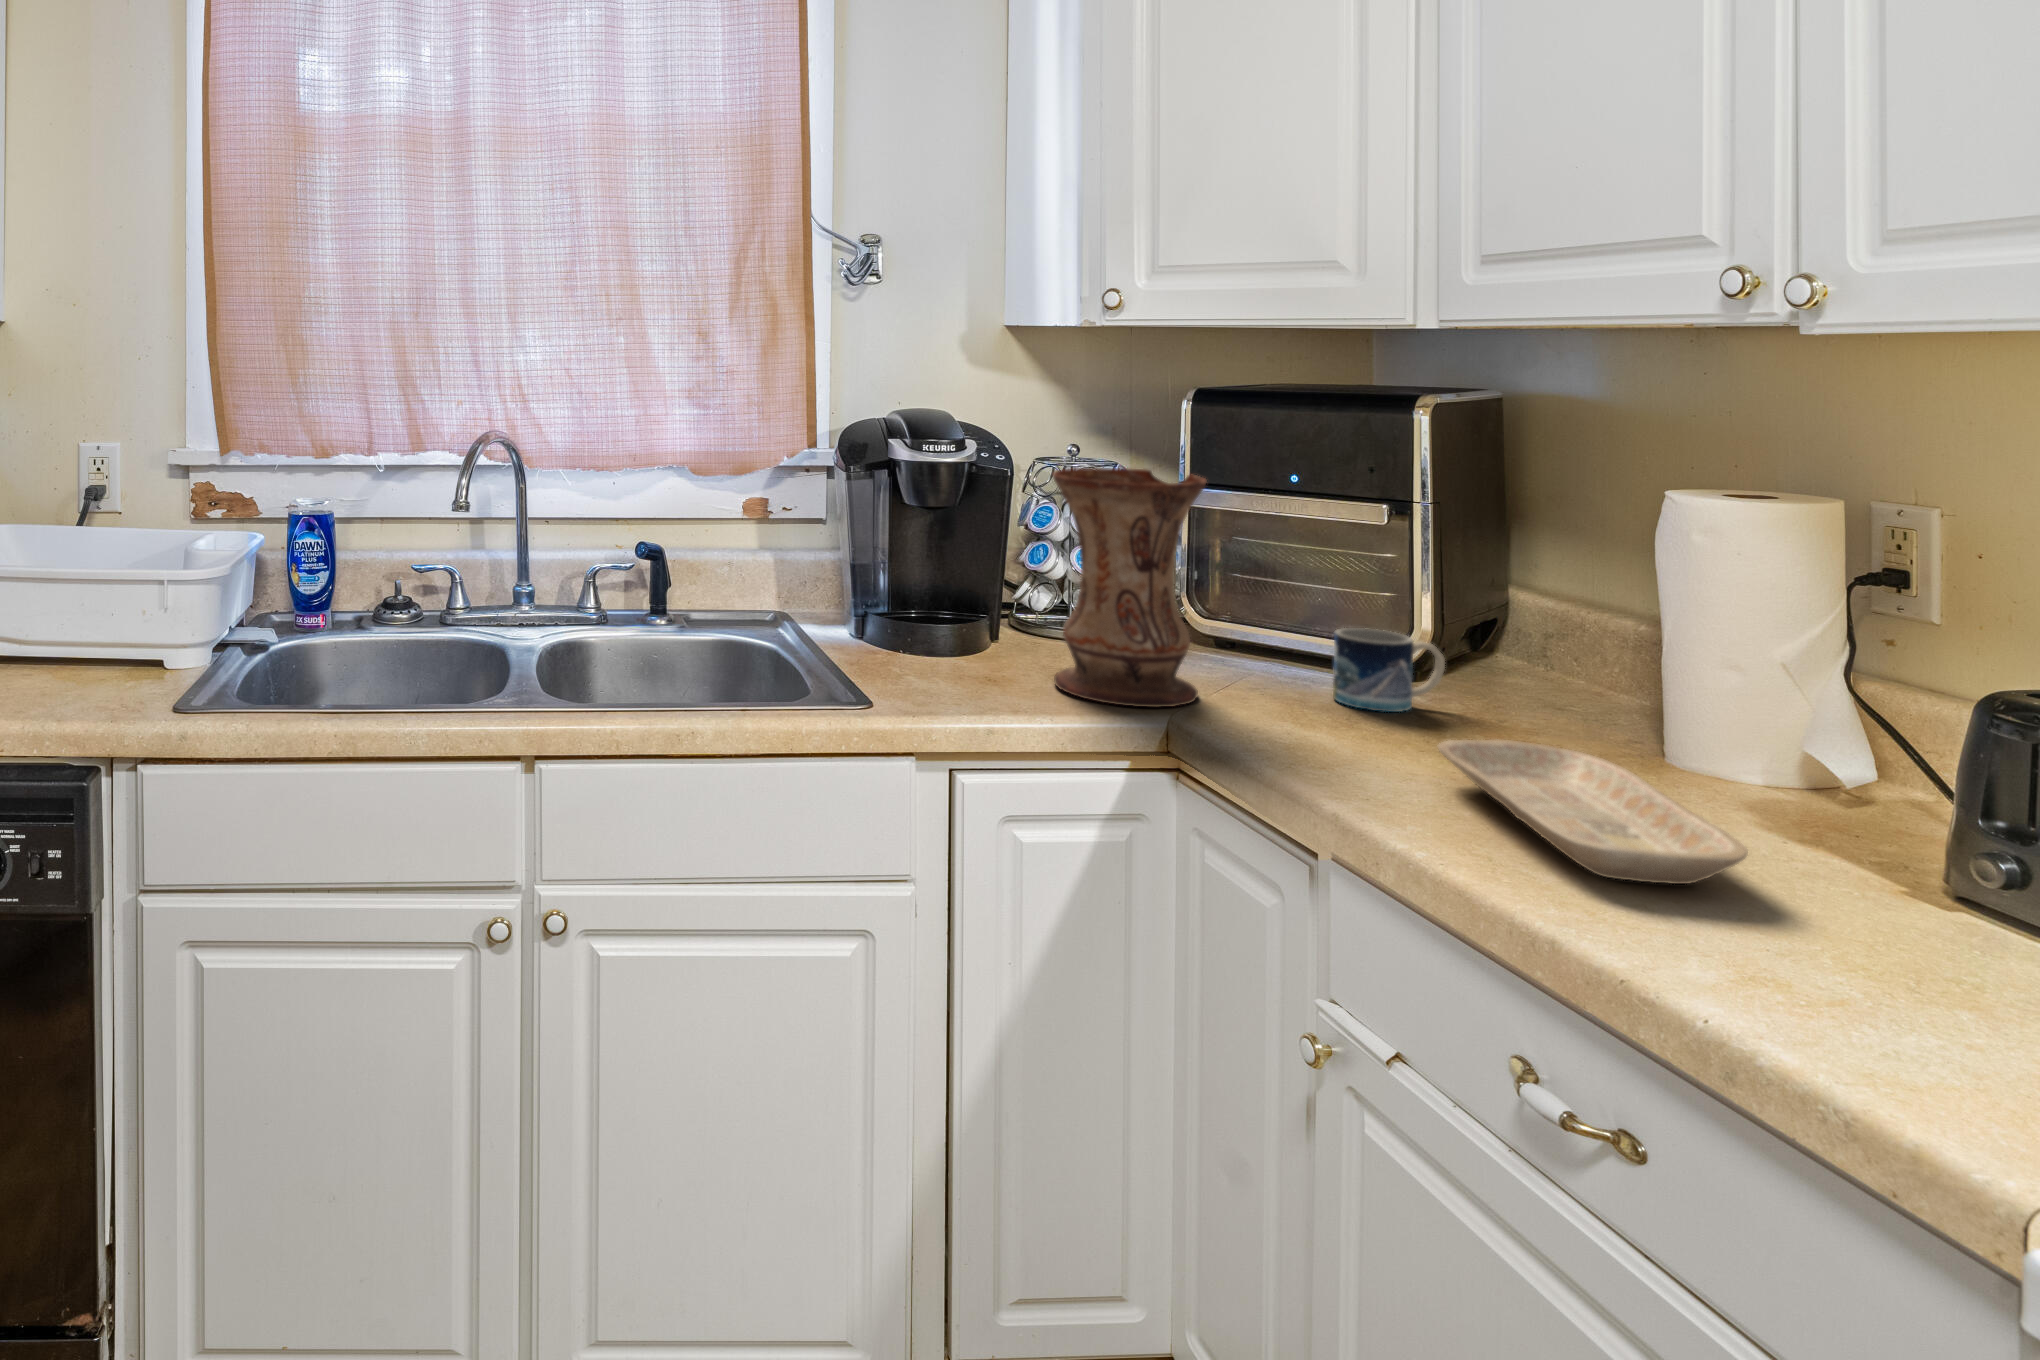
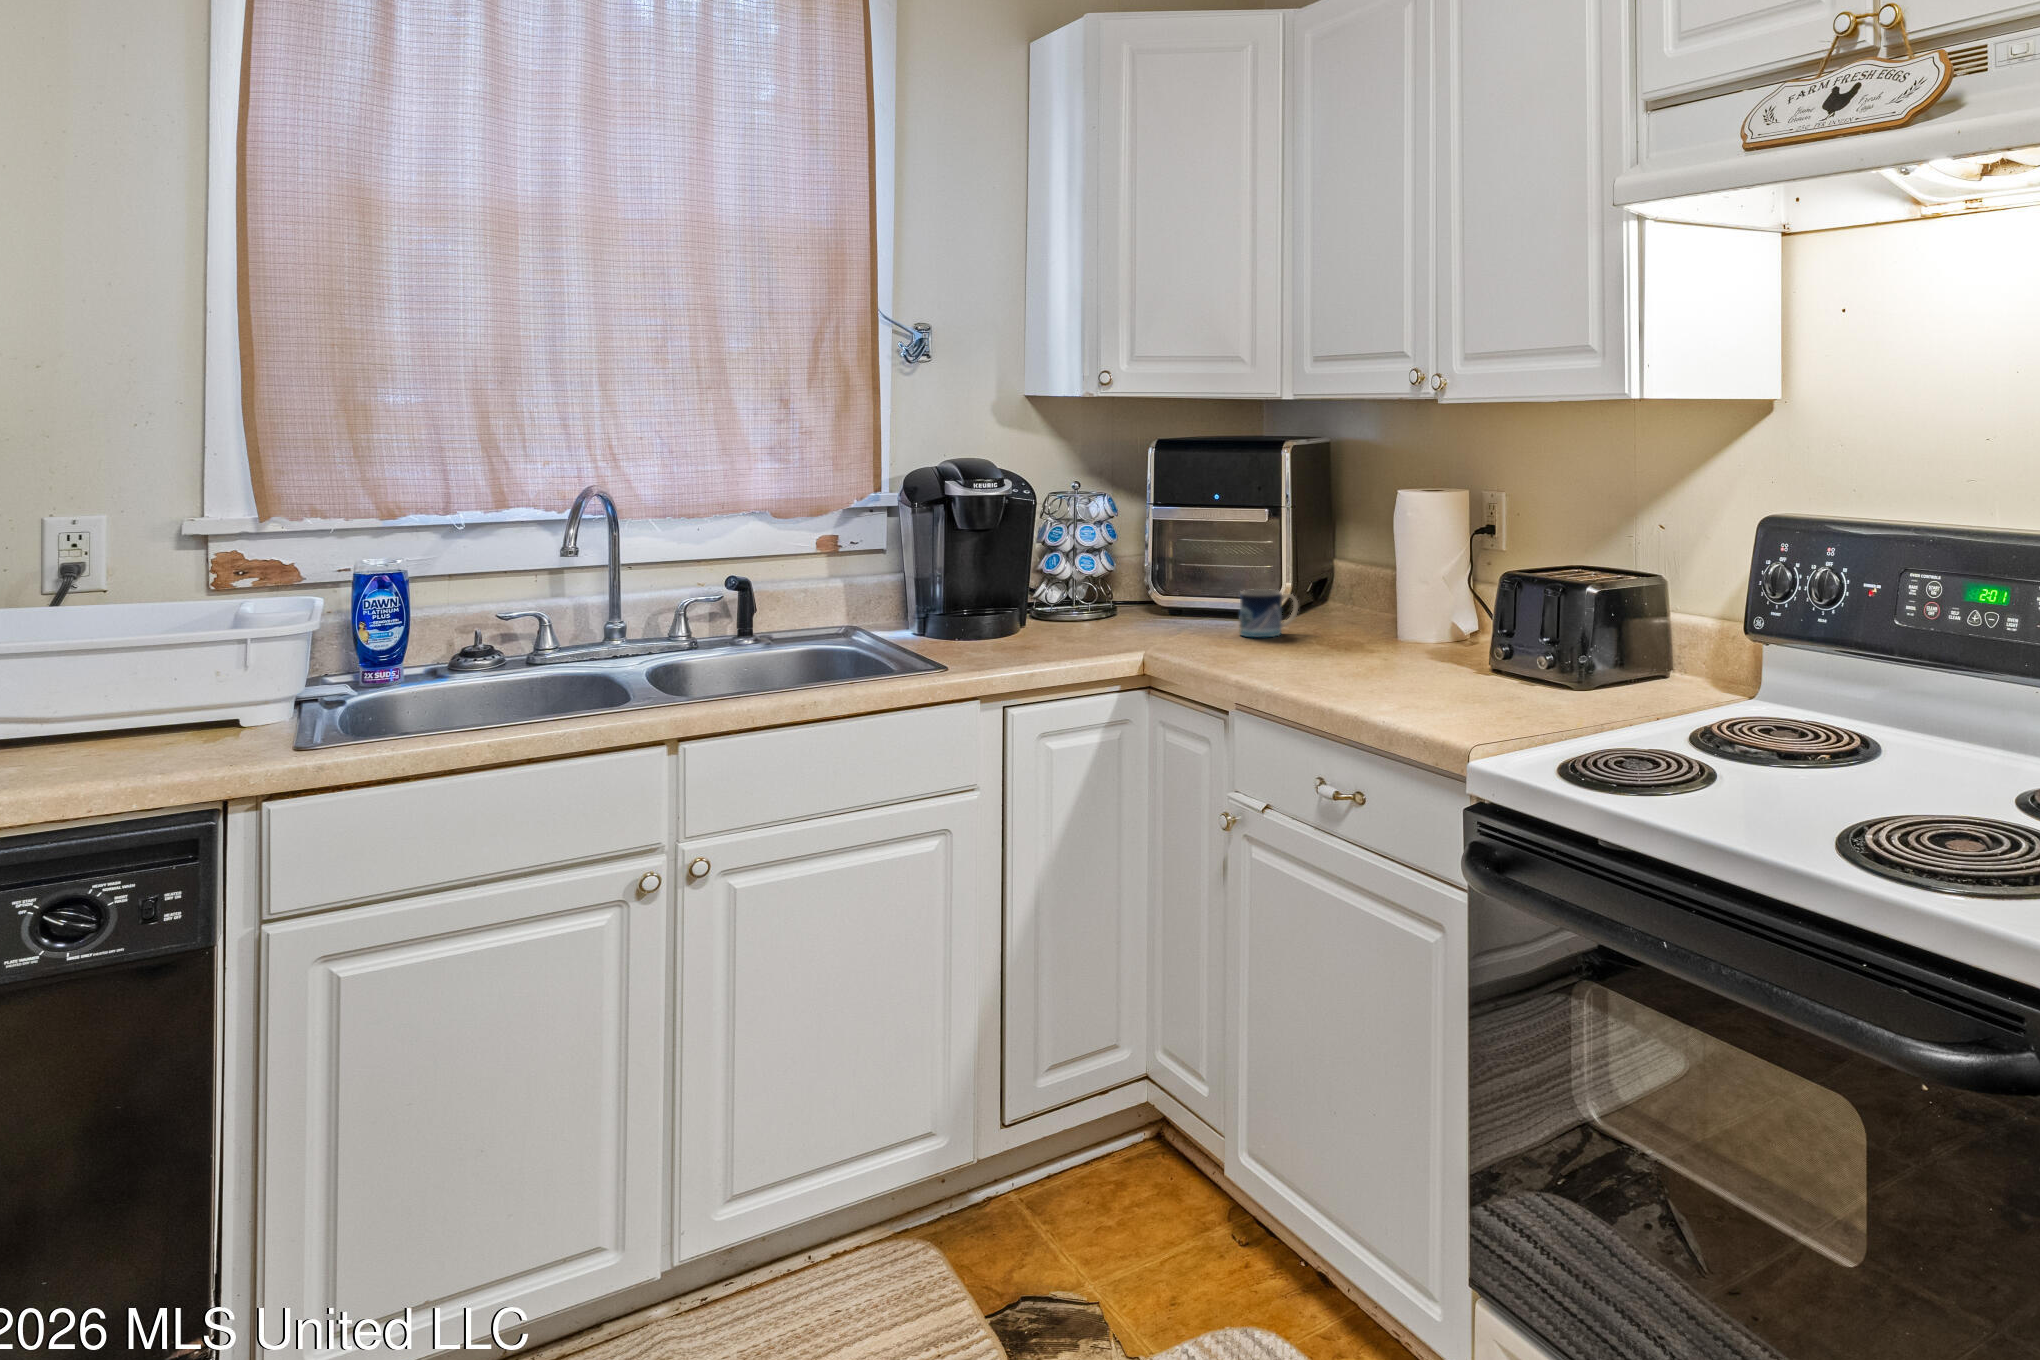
vase: present [1053,468,1206,707] -> none [1068,496,1166,652]
tray: present [1438,740,1748,884] -> none [1288,636,1411,688]

